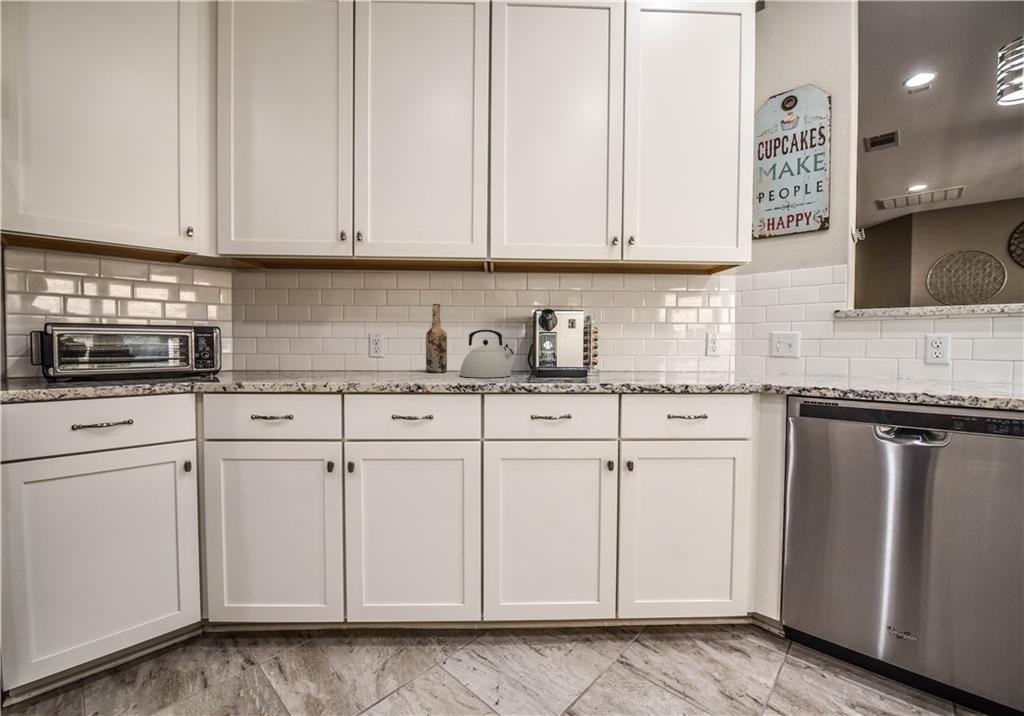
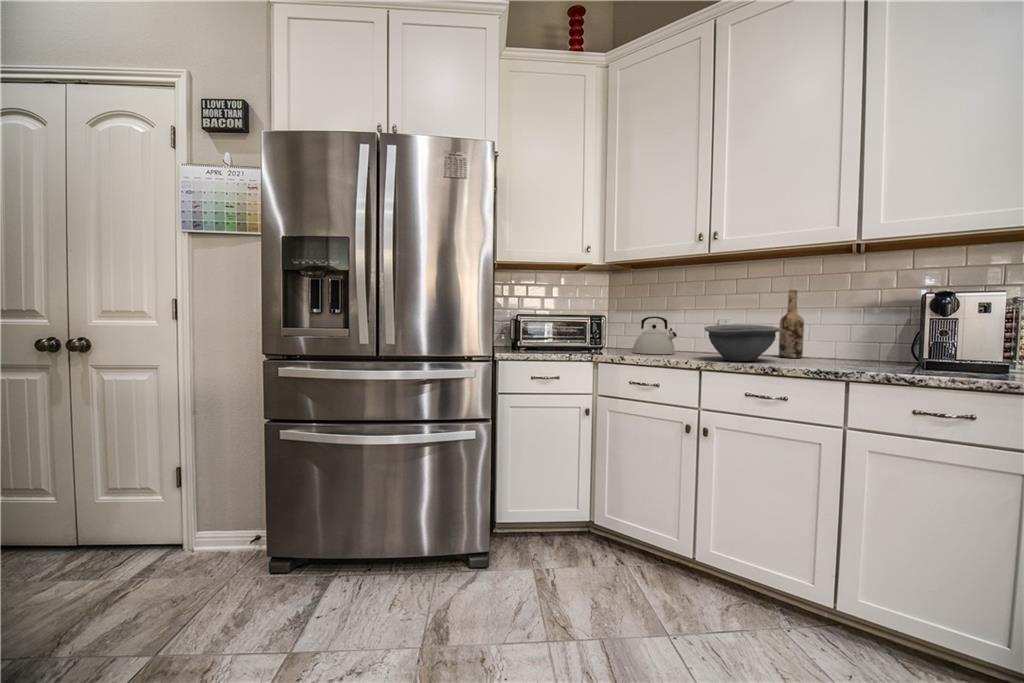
kettle: present [460,330,514,378] -> present [633,317,677,354]
bowl: none [346,339,425,380] -> present [705,325,781,361]

